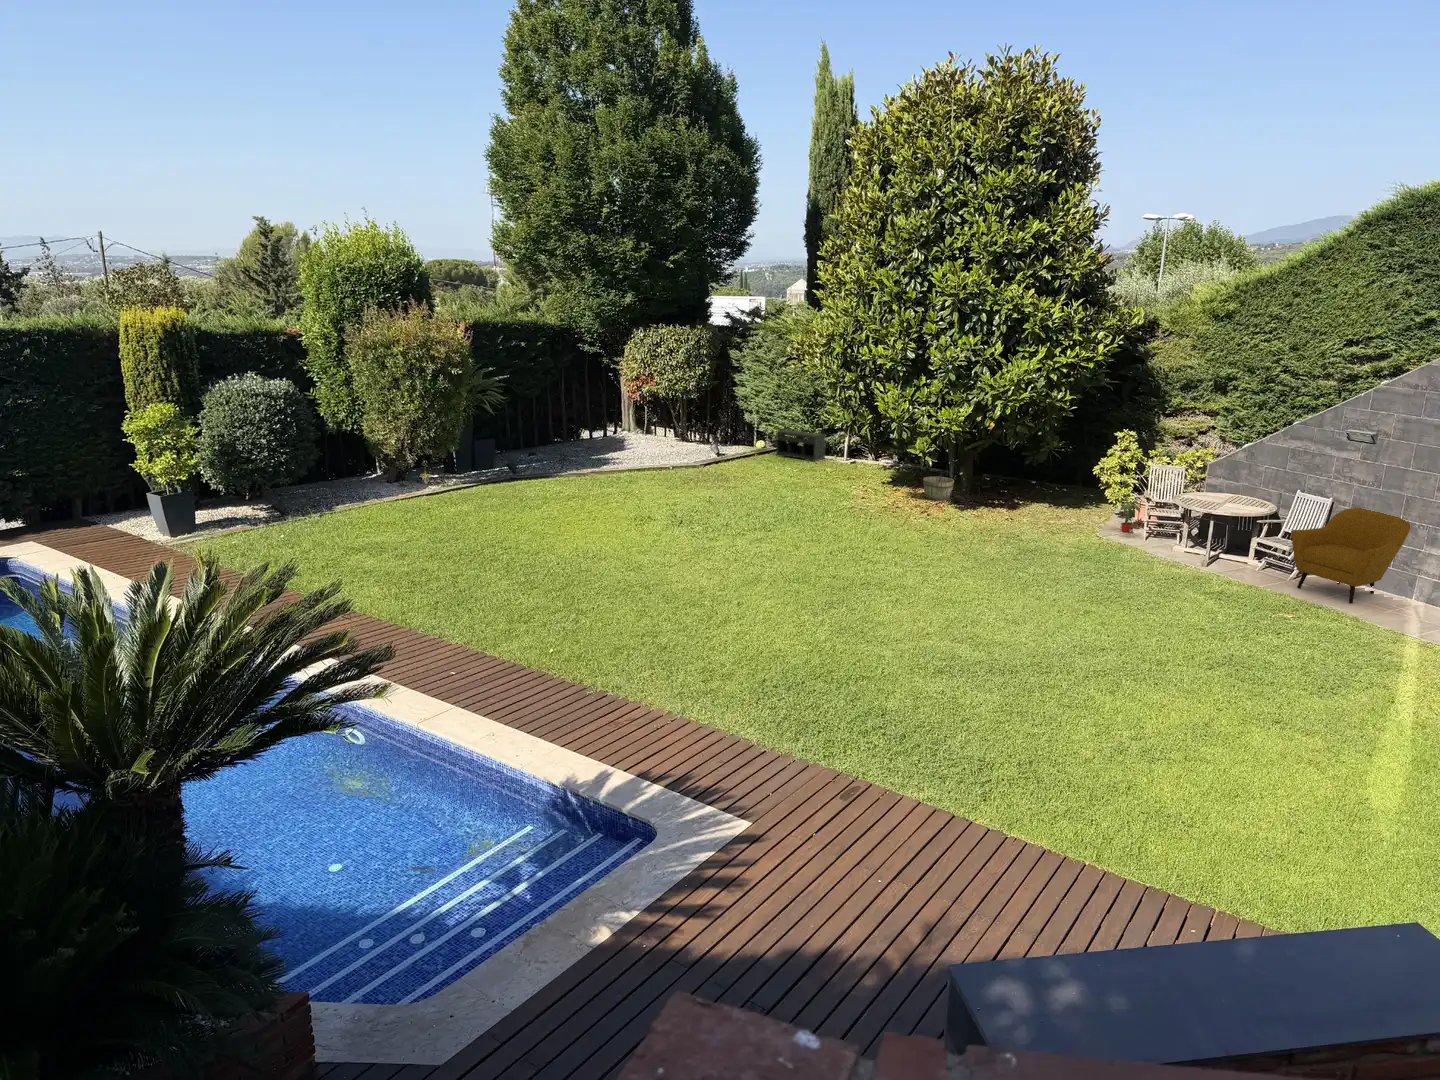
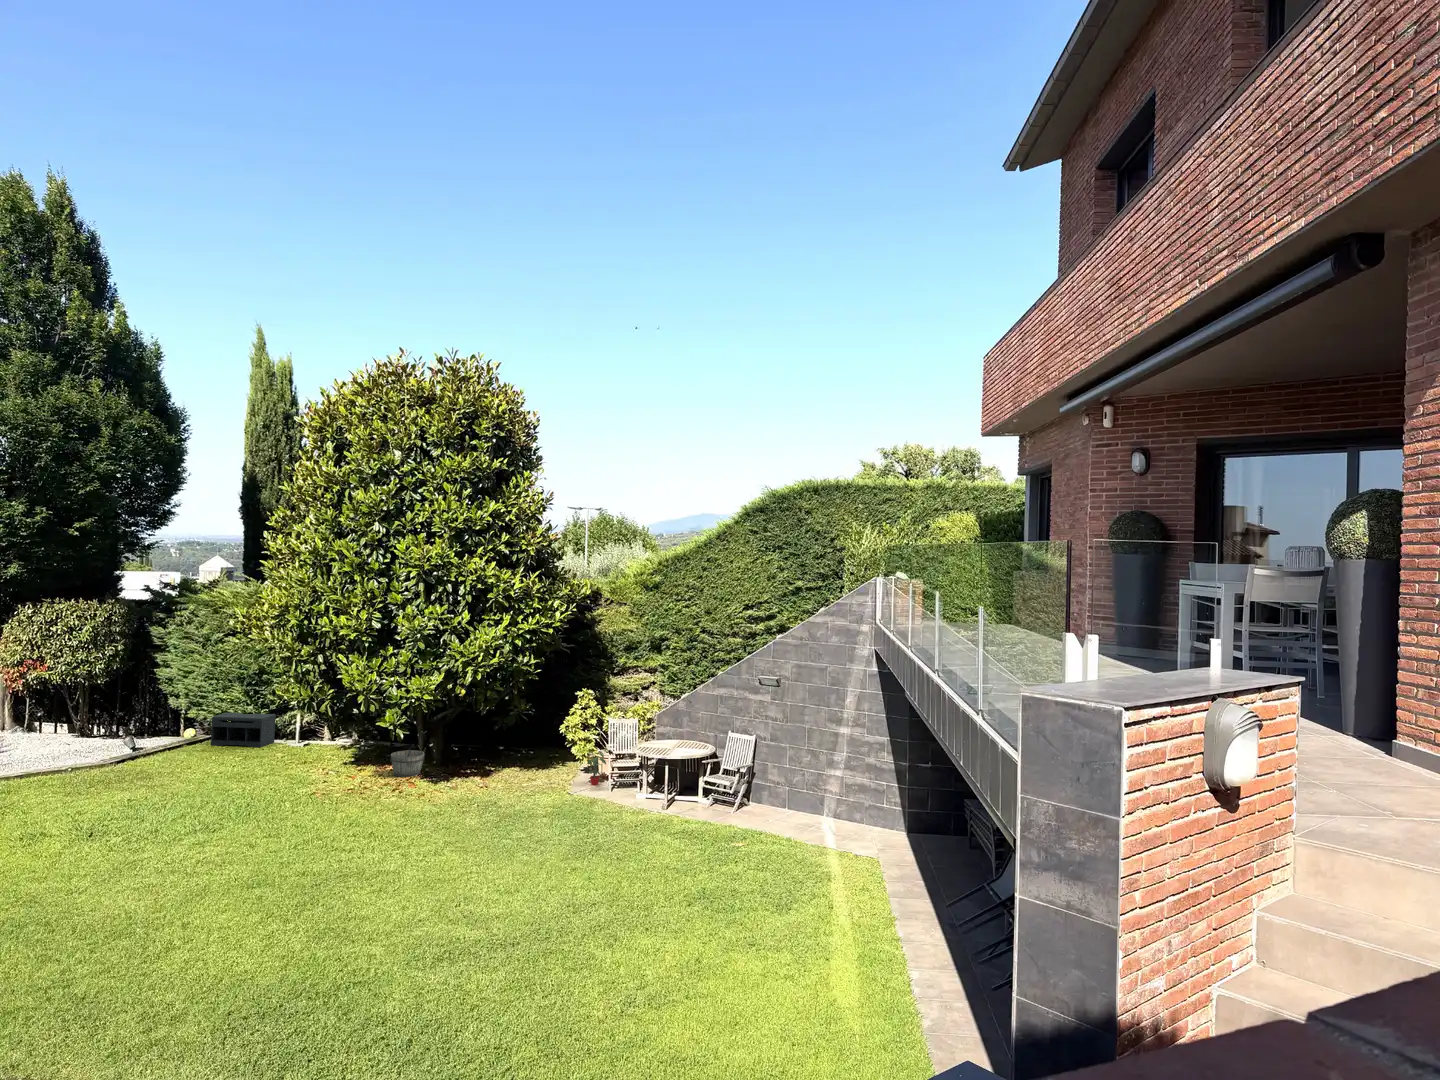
armchair: present [1291,507,1410,603] -> none [733,739,813,826]

